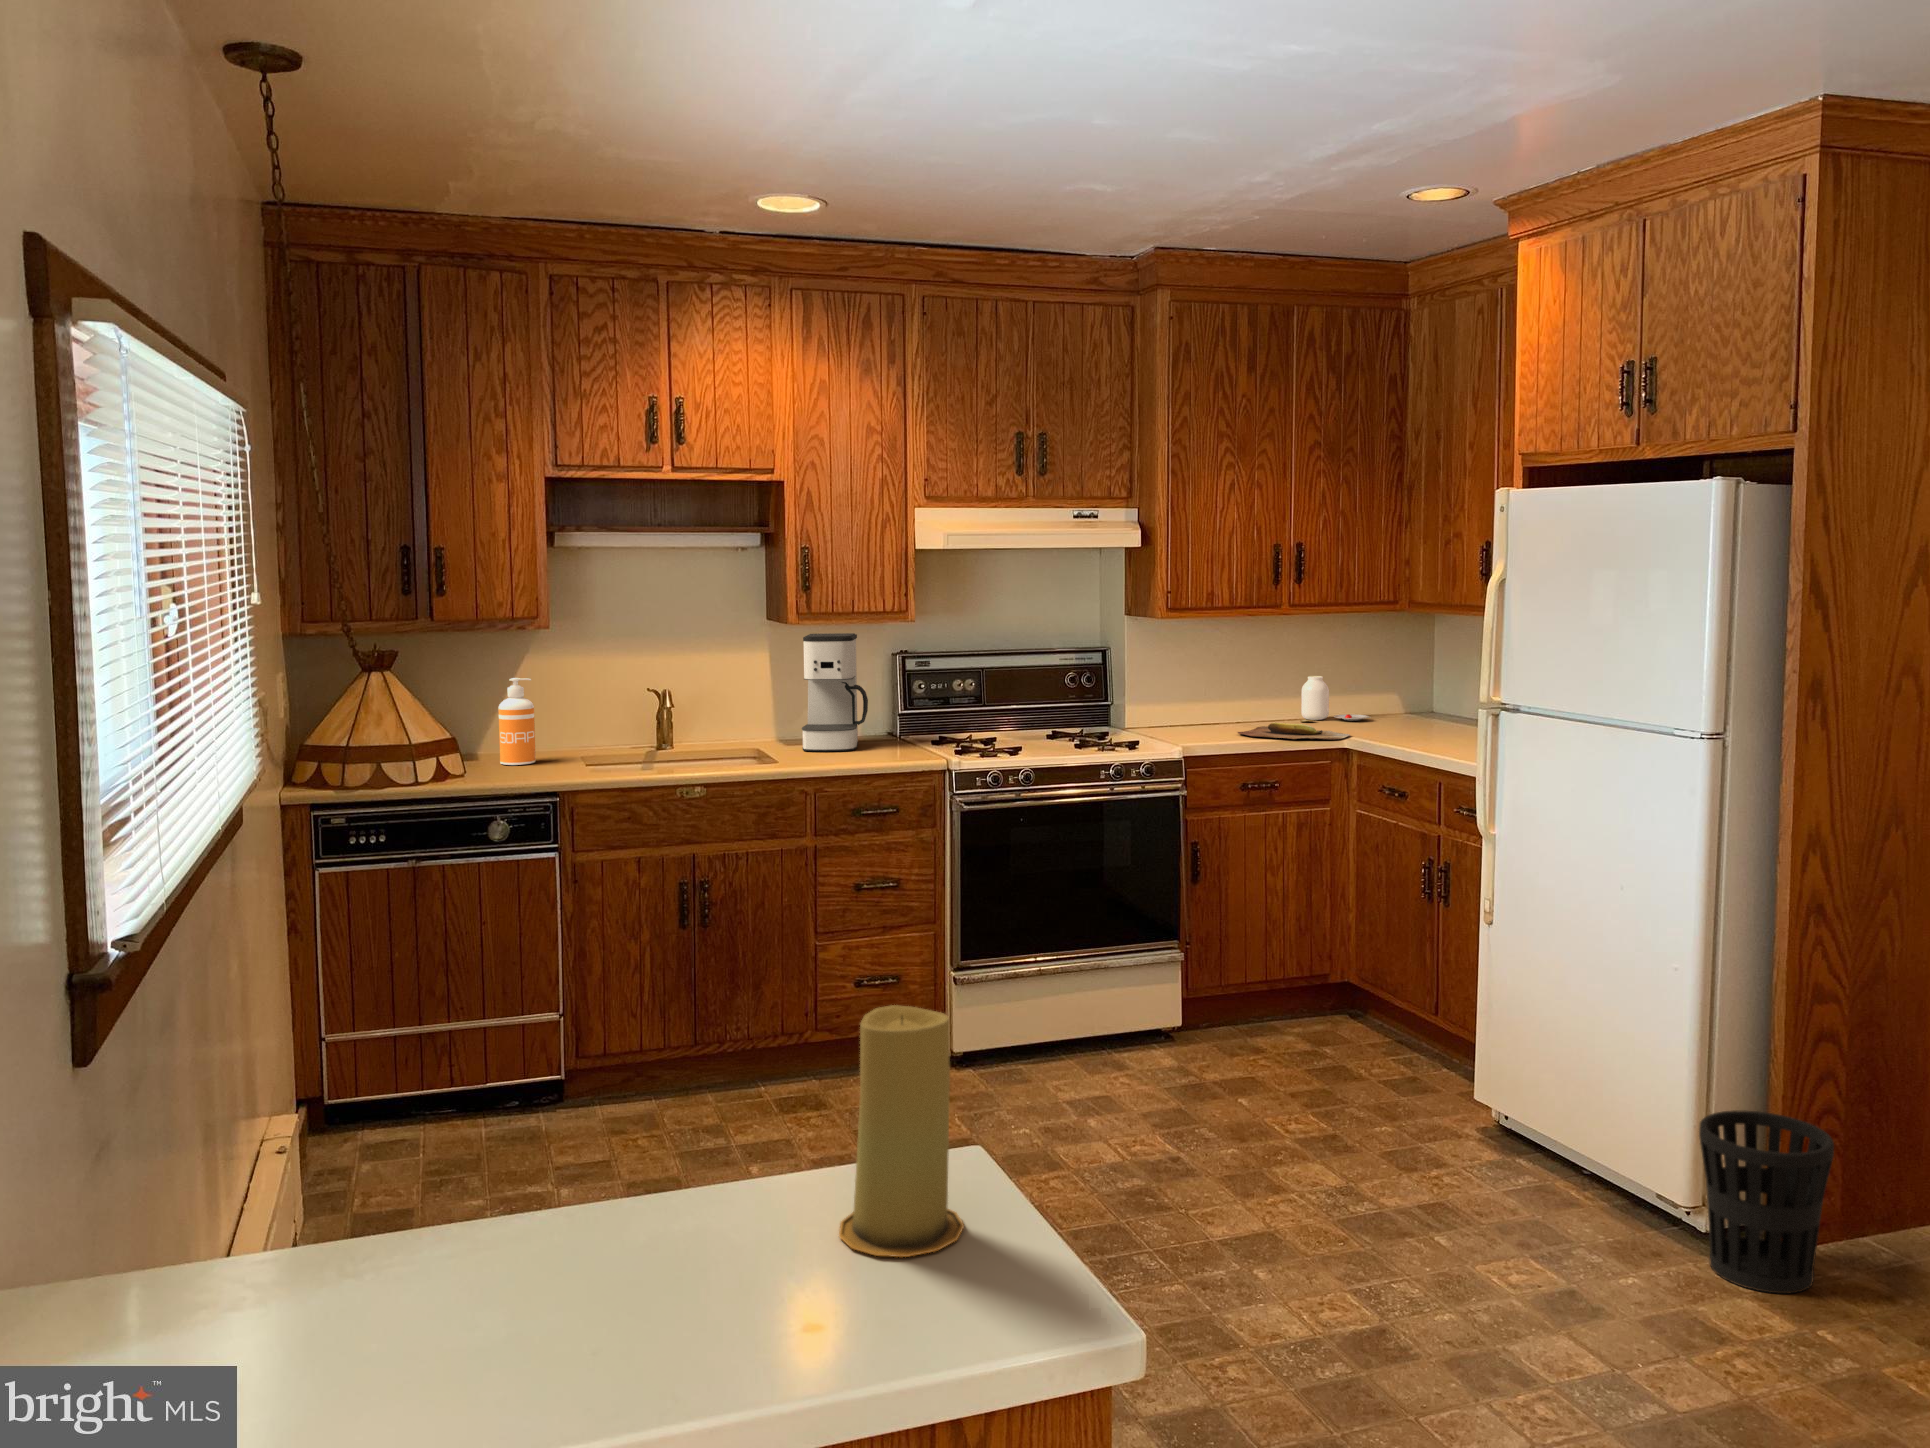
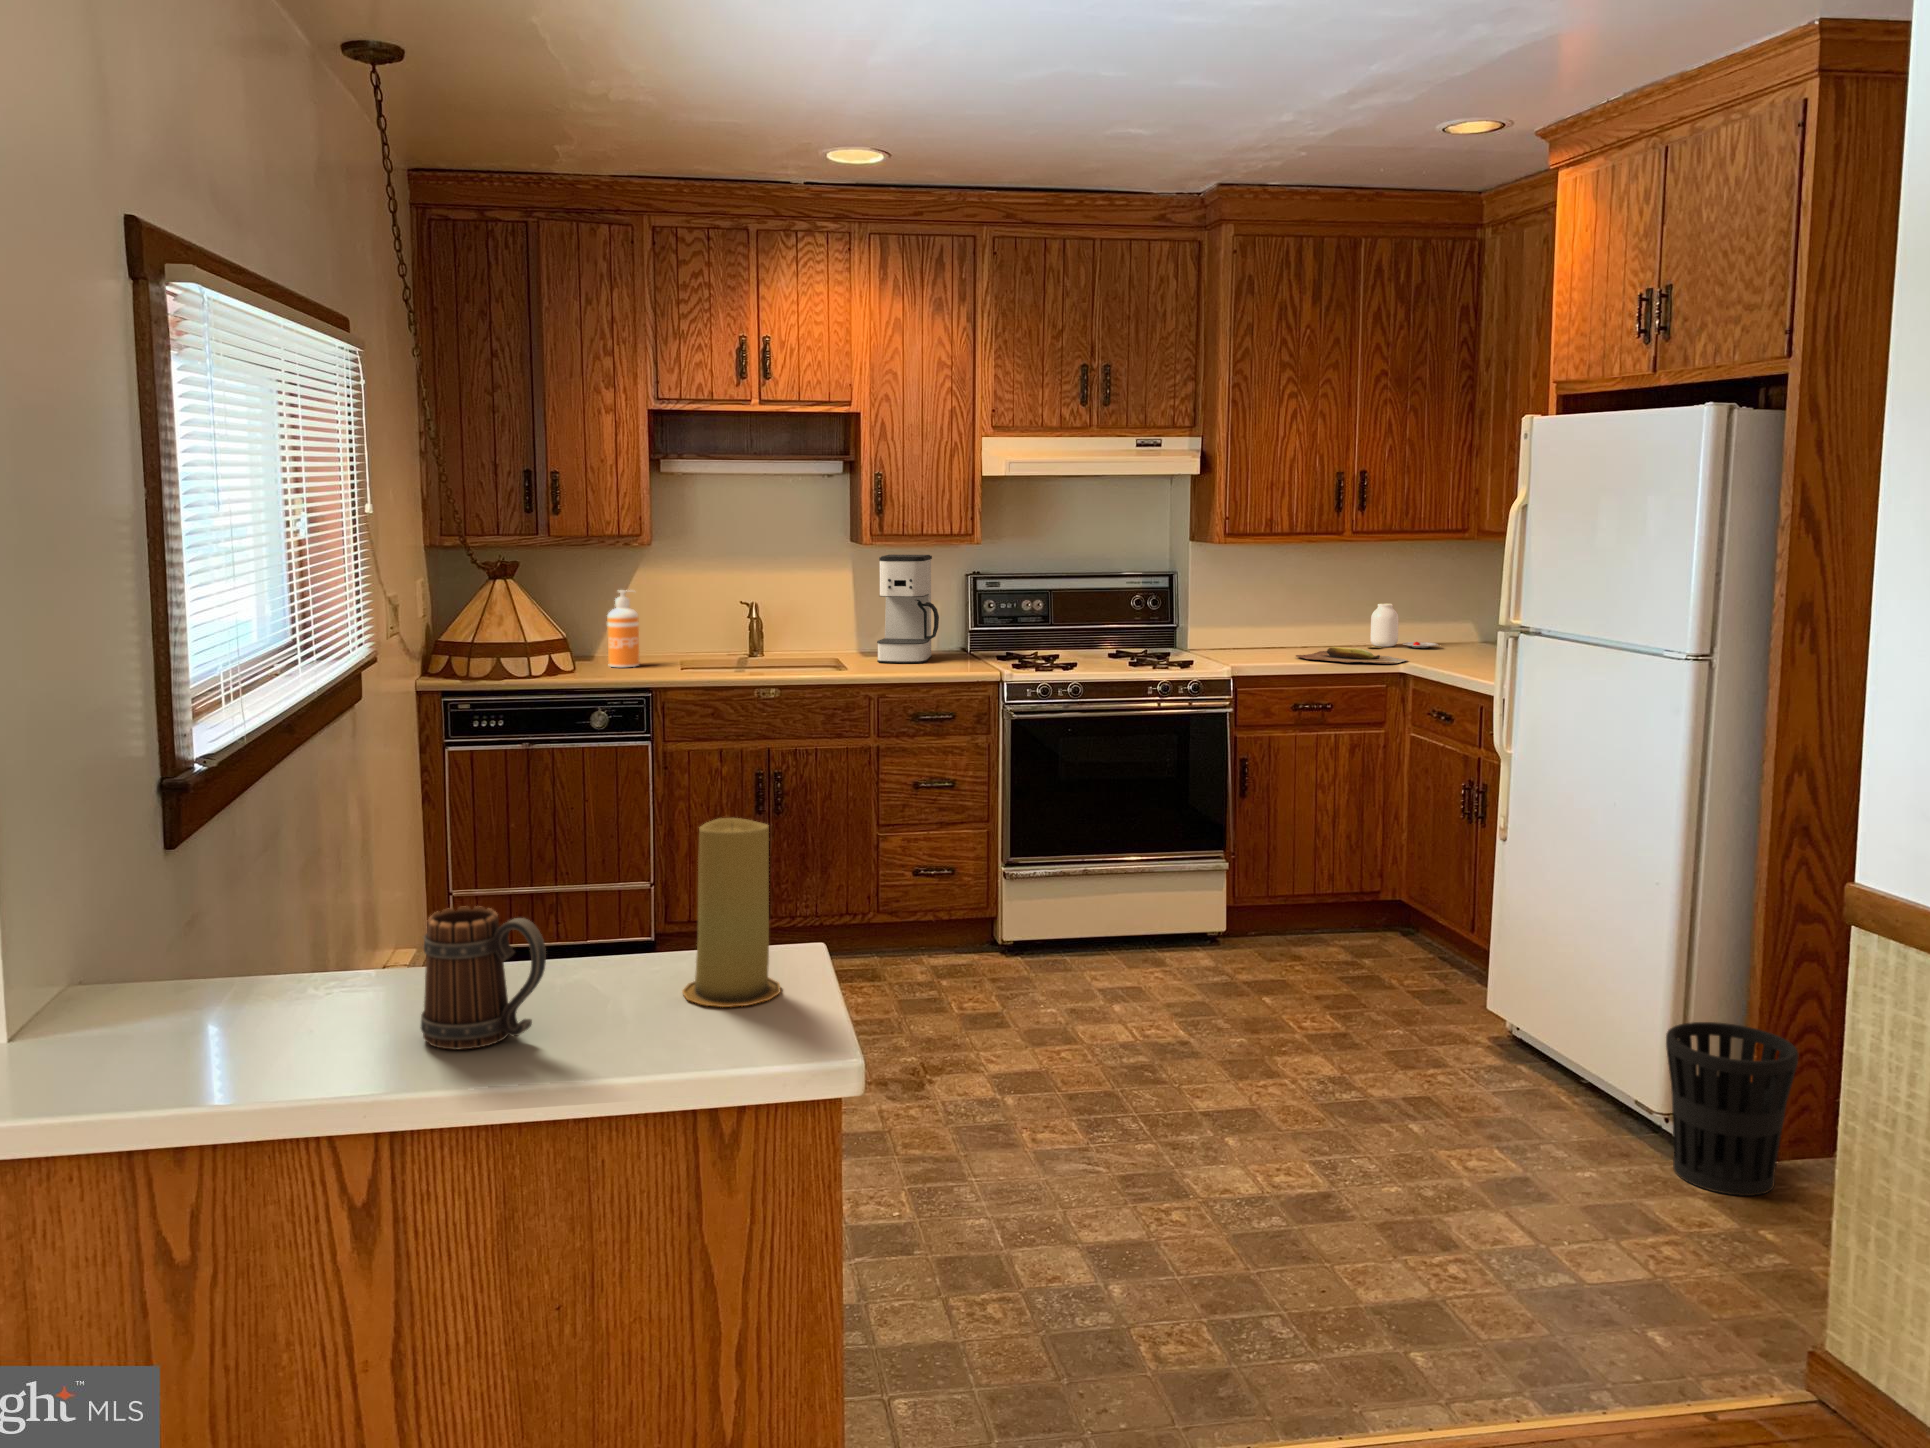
mug: none [524,1157,701,1364] -> present [420,906,546,1049]

